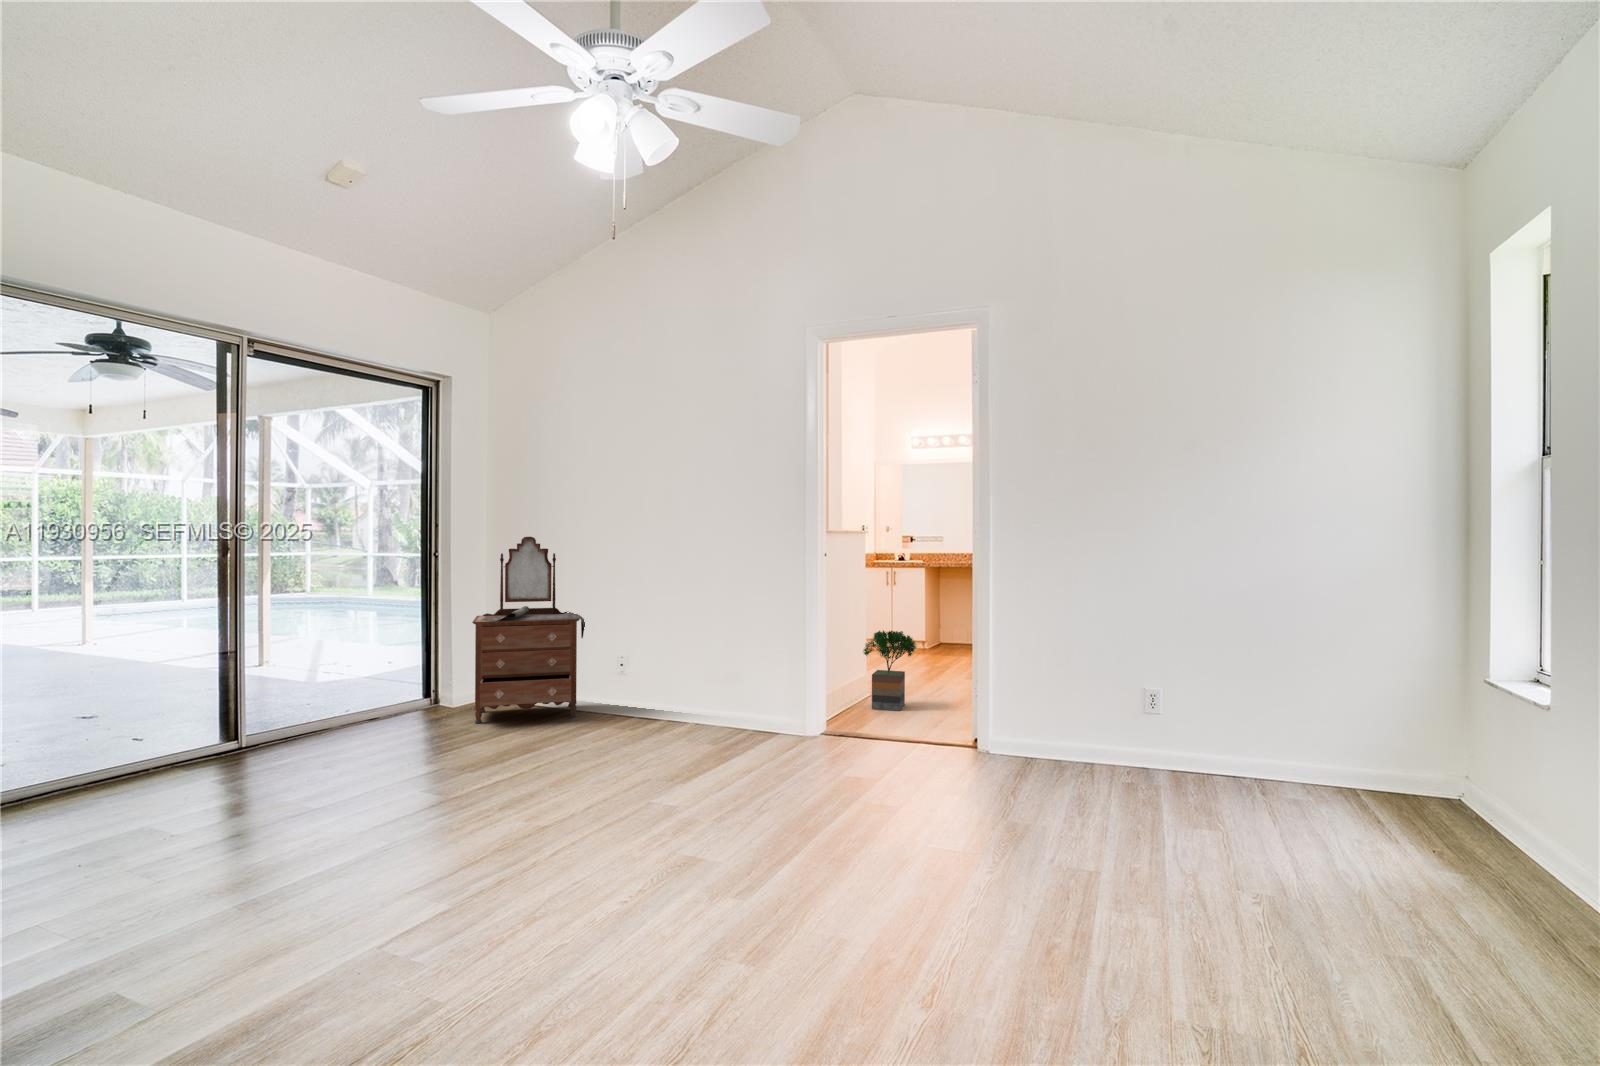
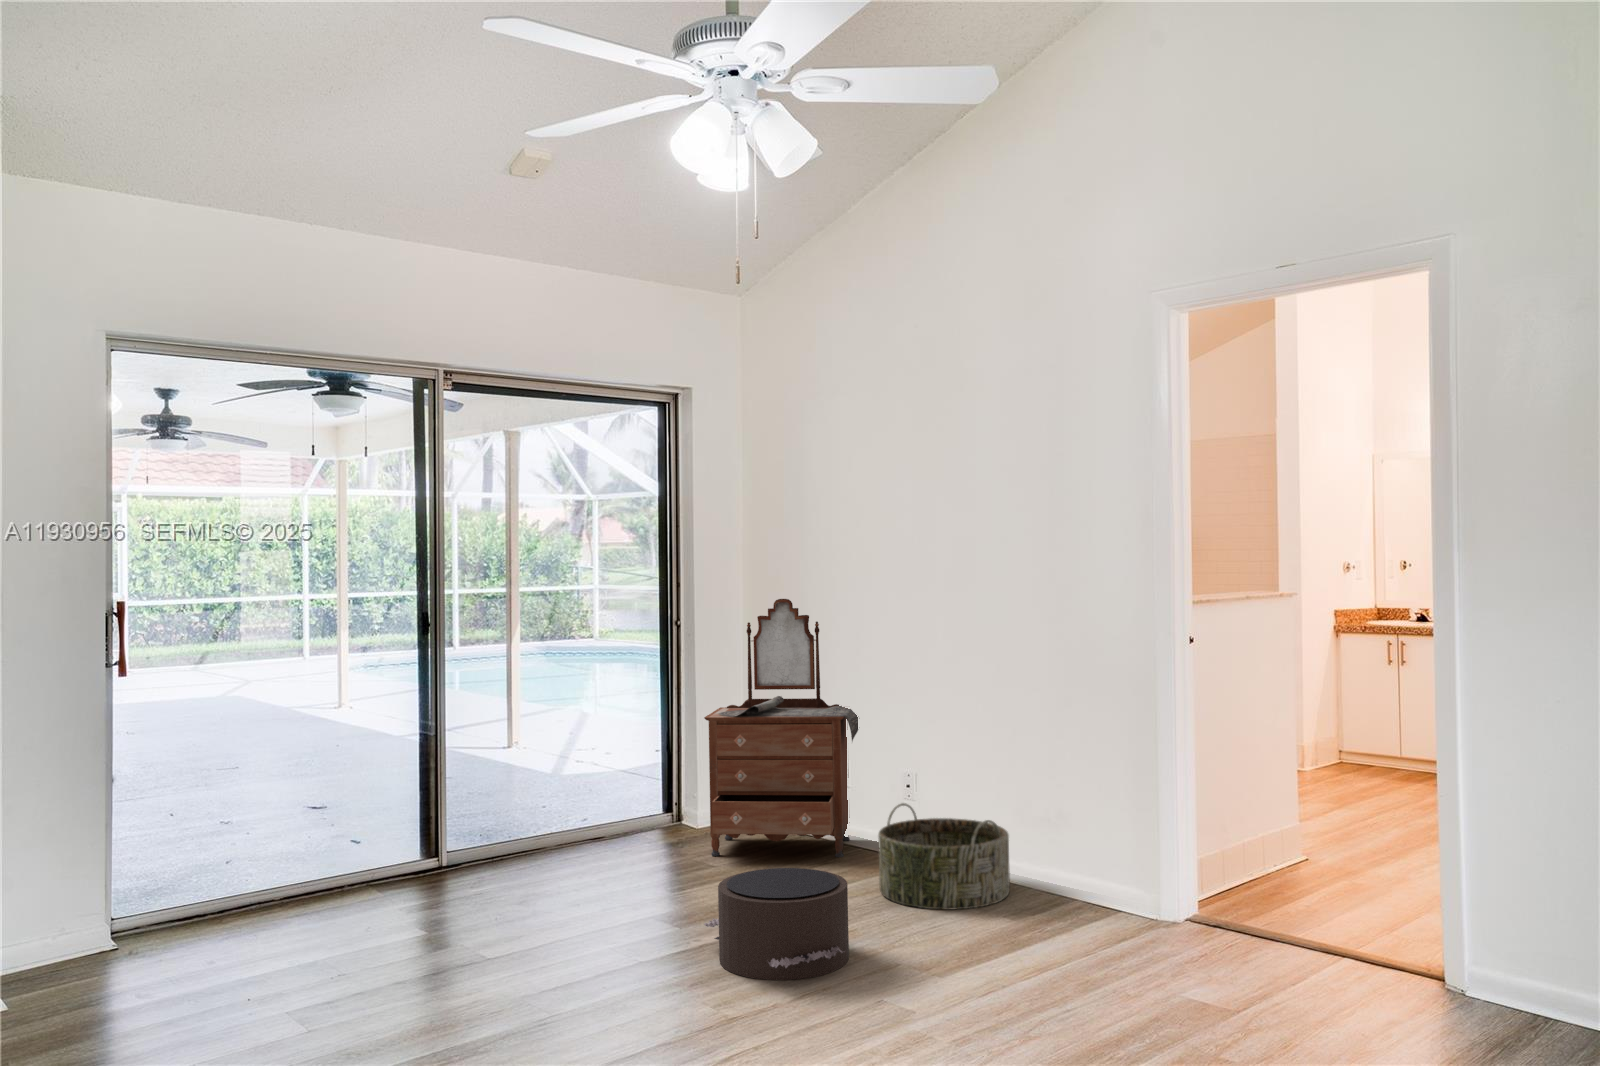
potted tree: present [863,630,916,711] -> none [1289,749,1398,891]
basket: none [615,675,704,743] -> present [878,803,1010,909]
pouf: none [508,720,624,797] -> present [704,868,849,980]

